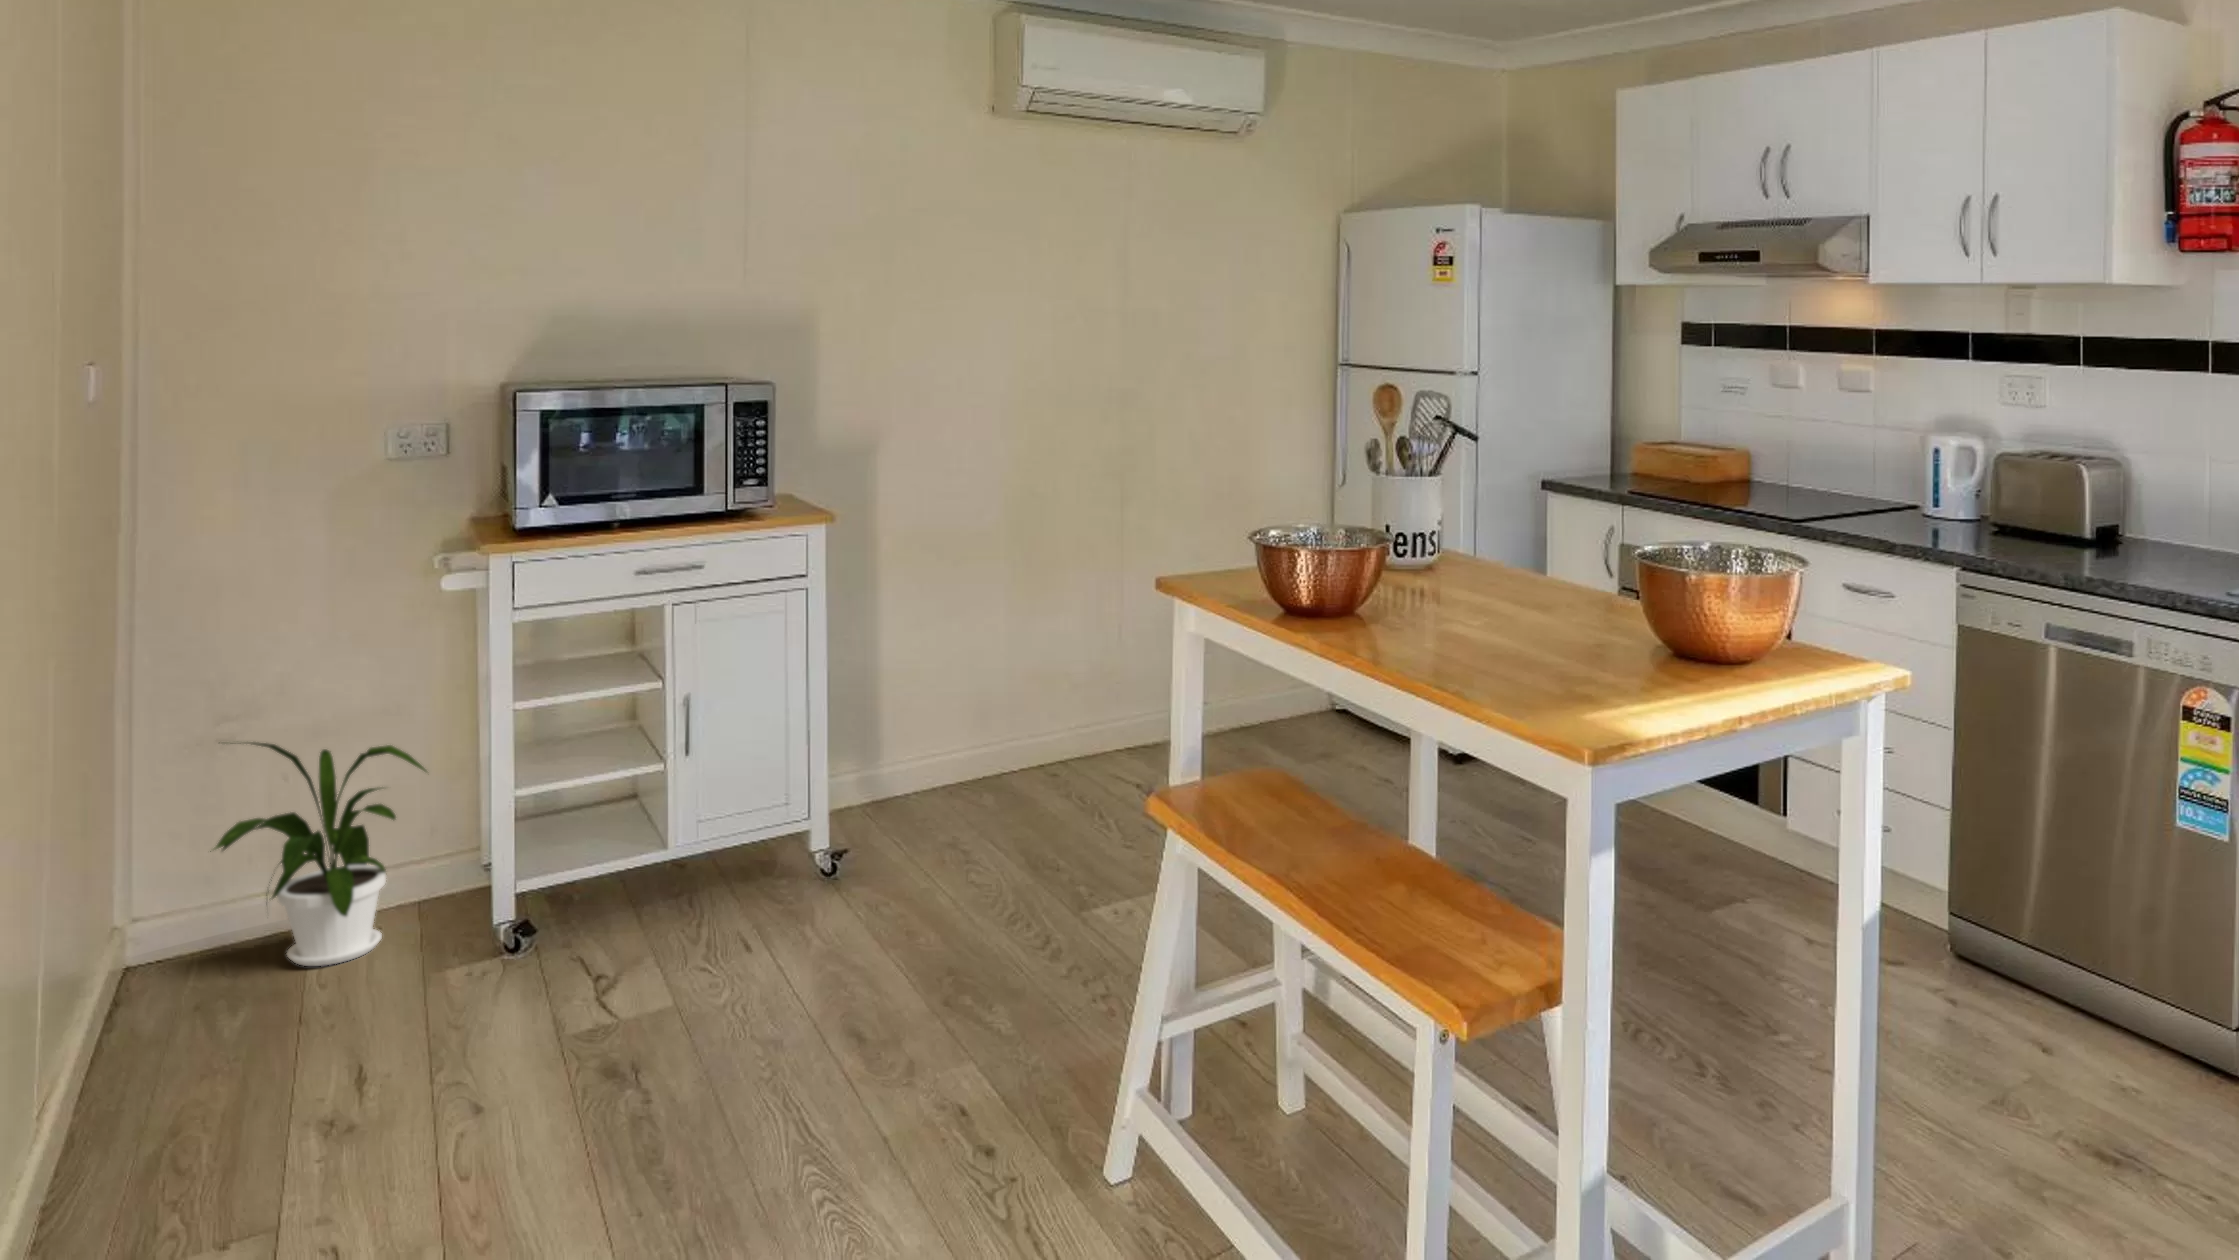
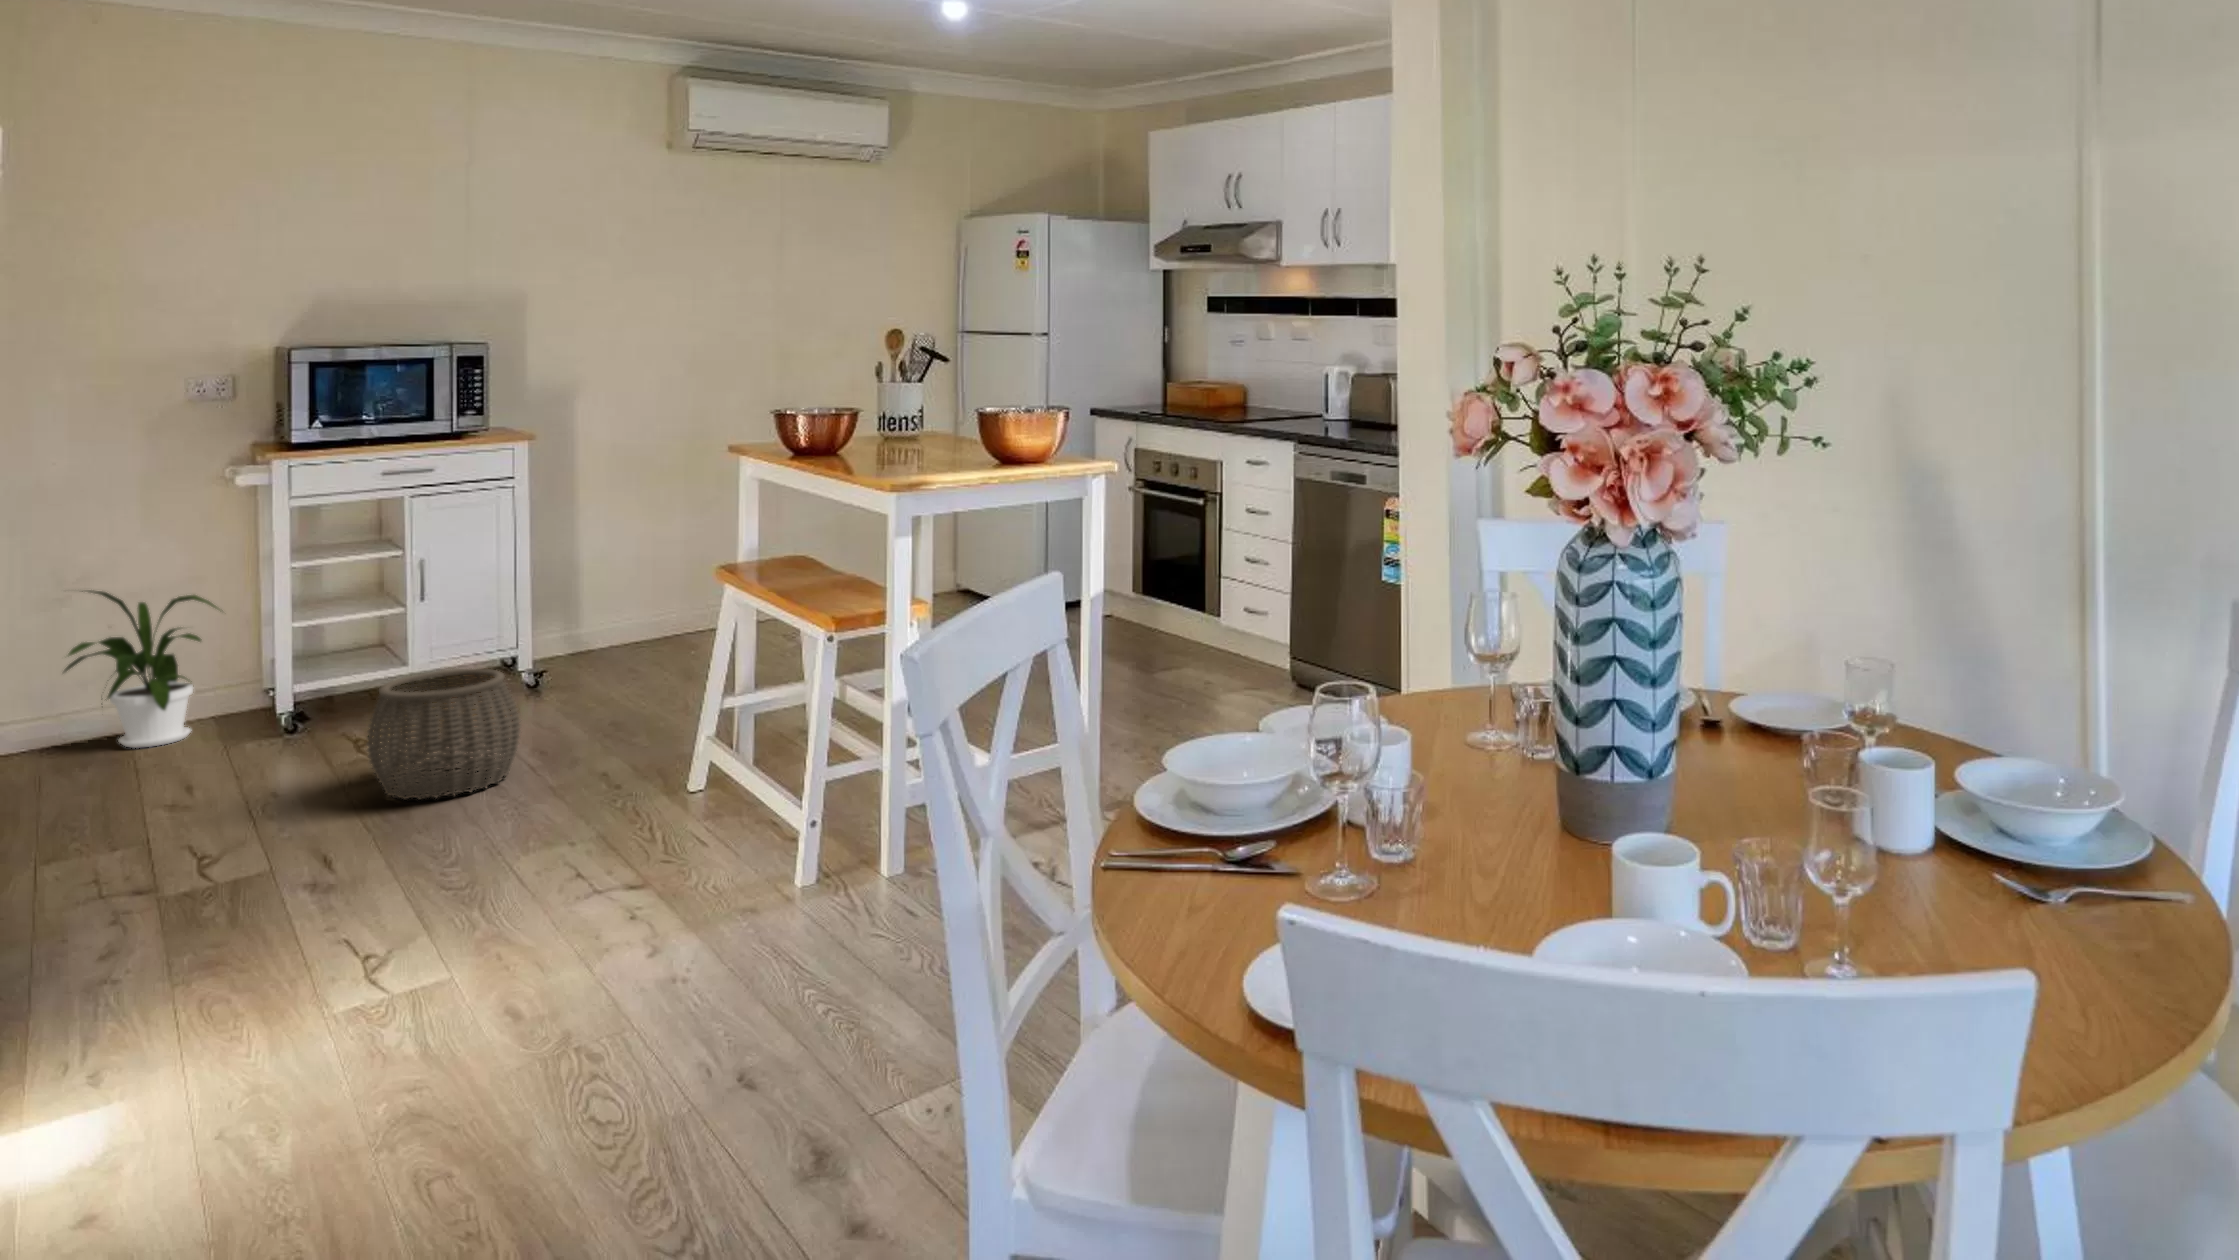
woven basket: none [606,901,826,1131] -> present [367,668,521,800]

